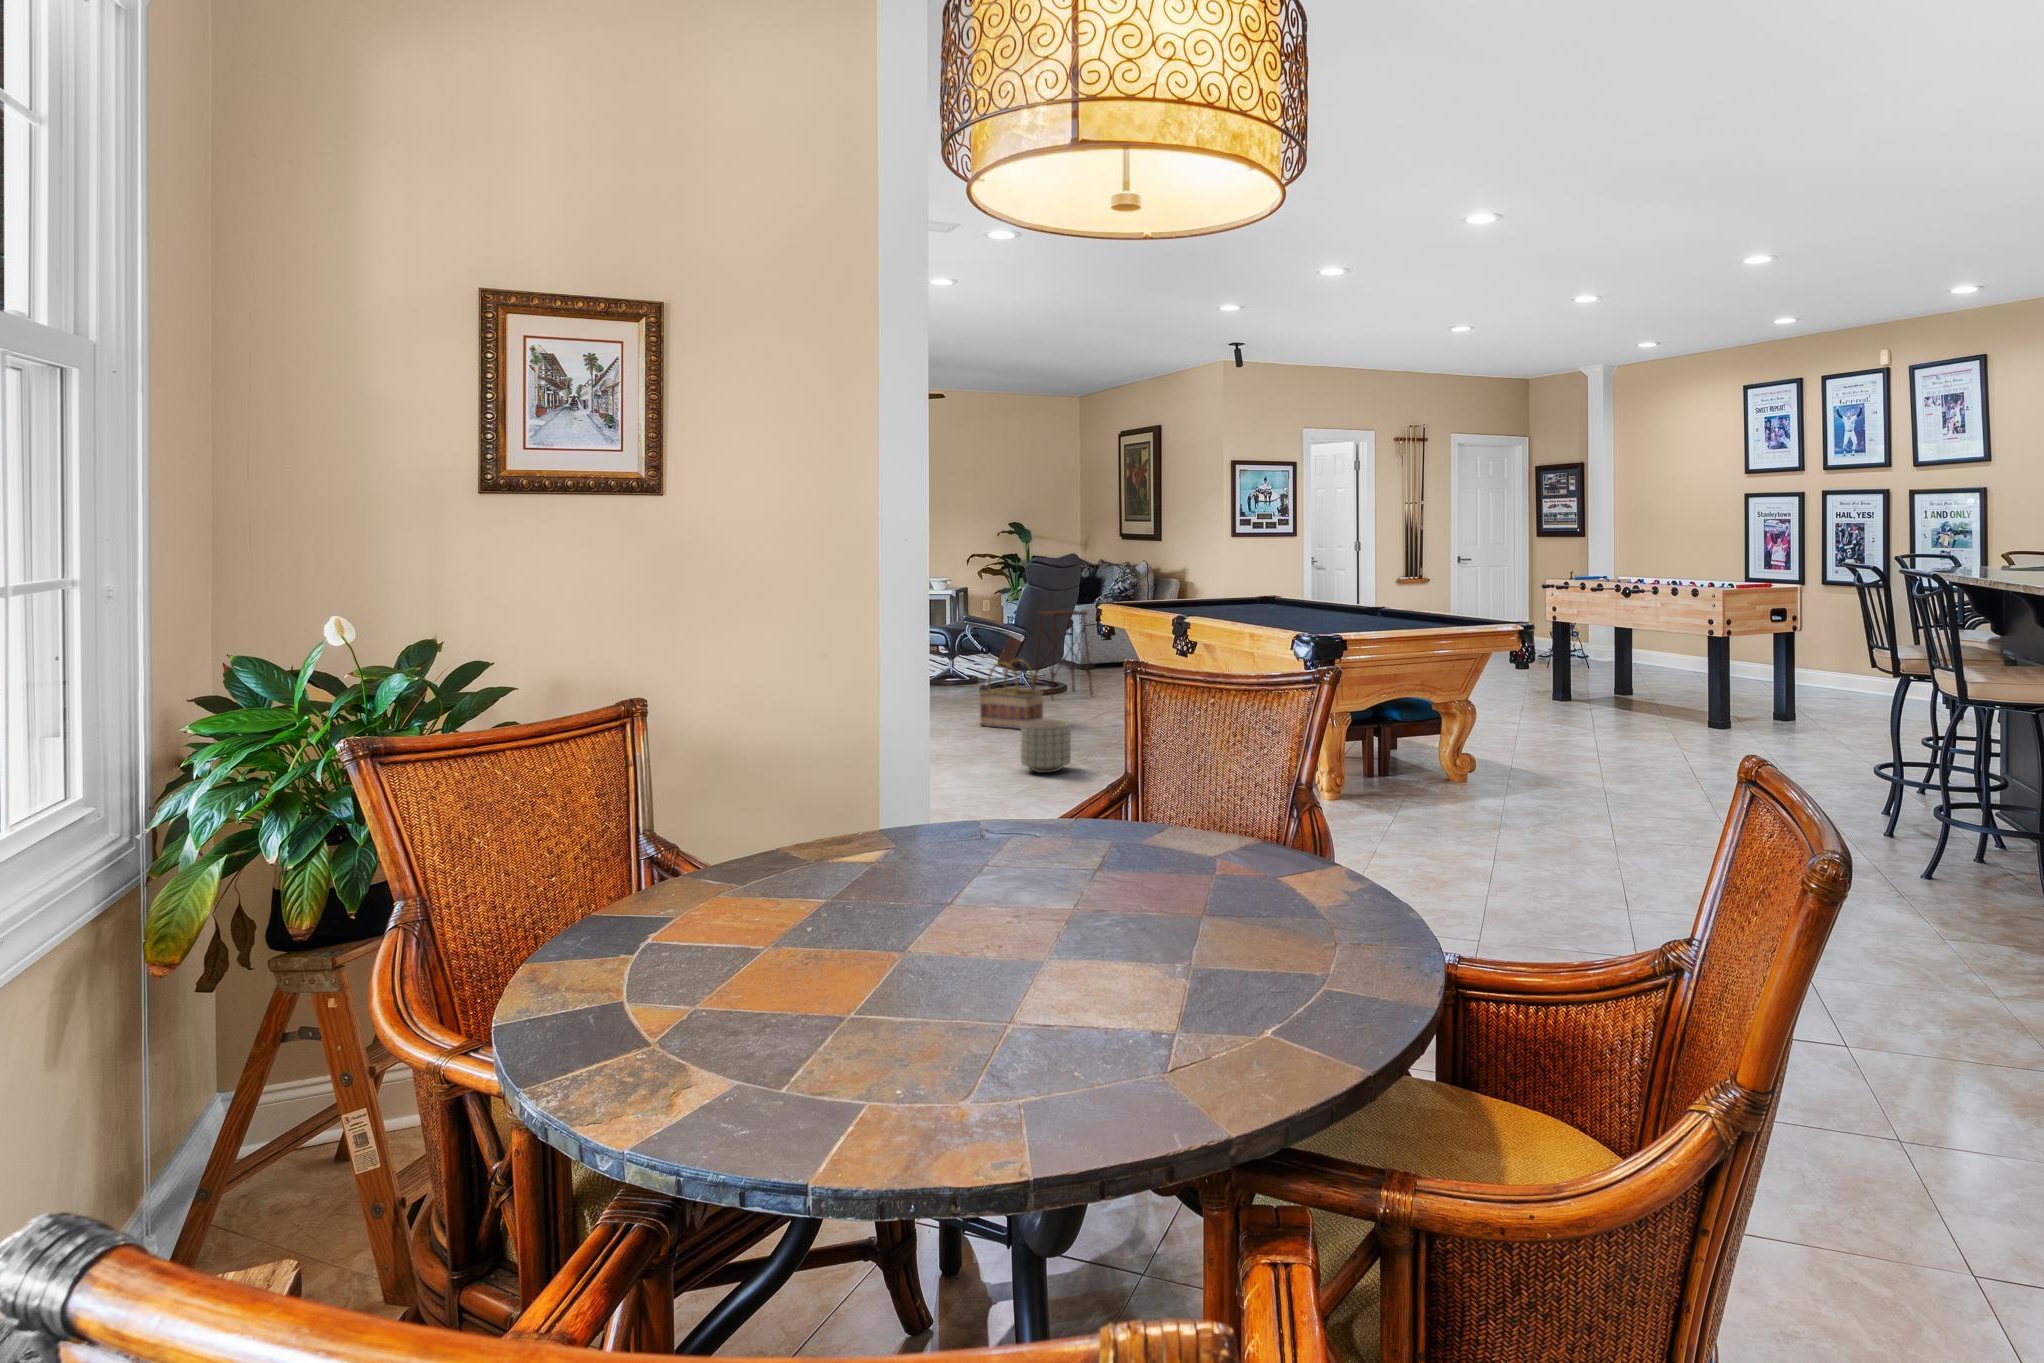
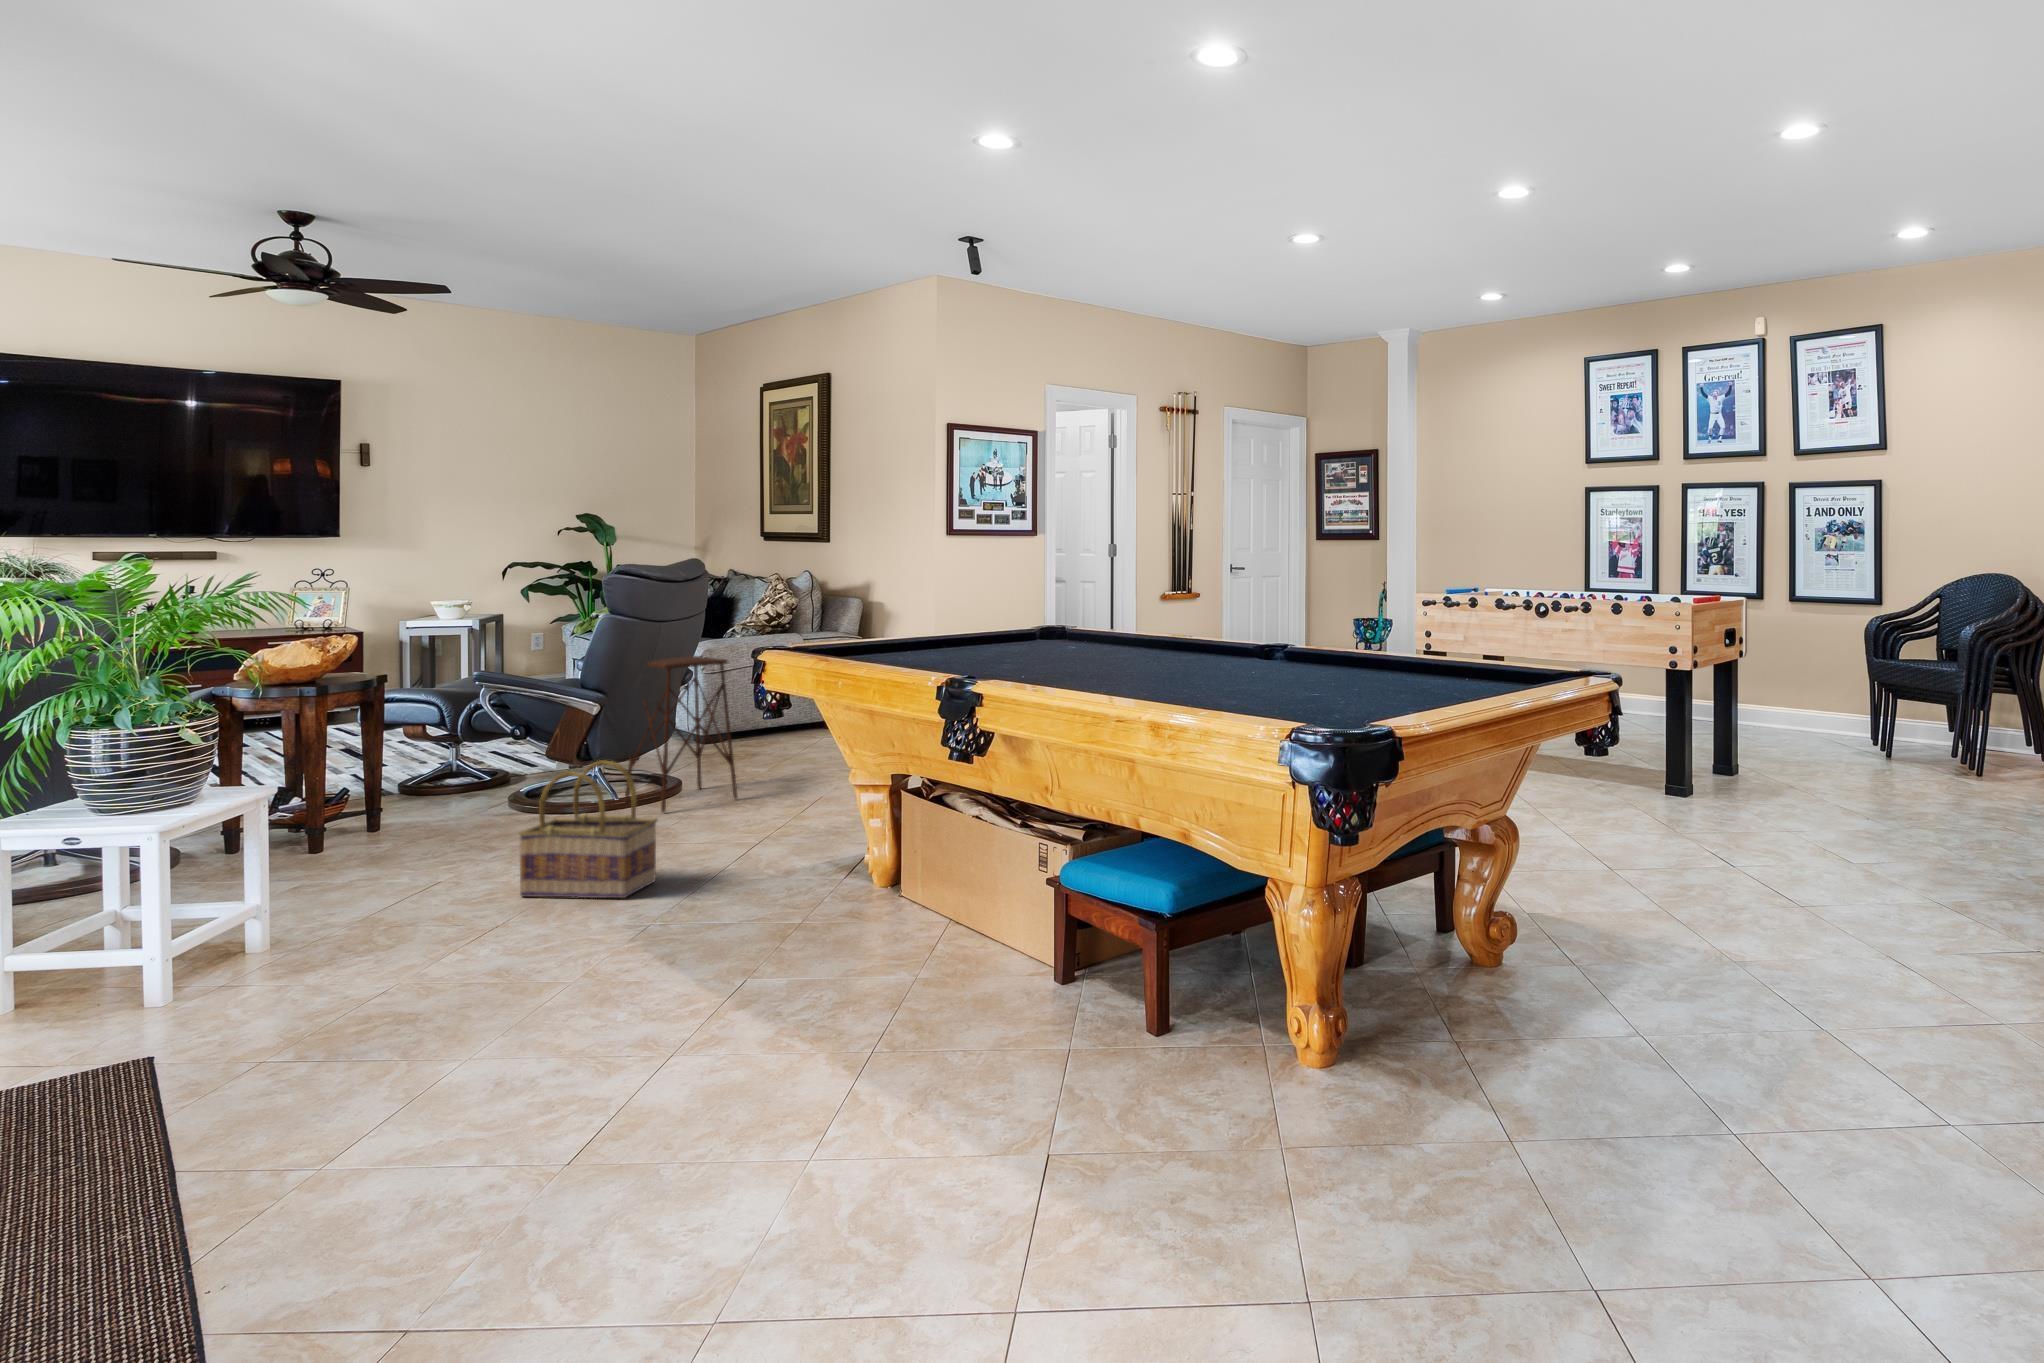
planter: present [1021,719,1071,773] -> none [623,911,741,1038]

